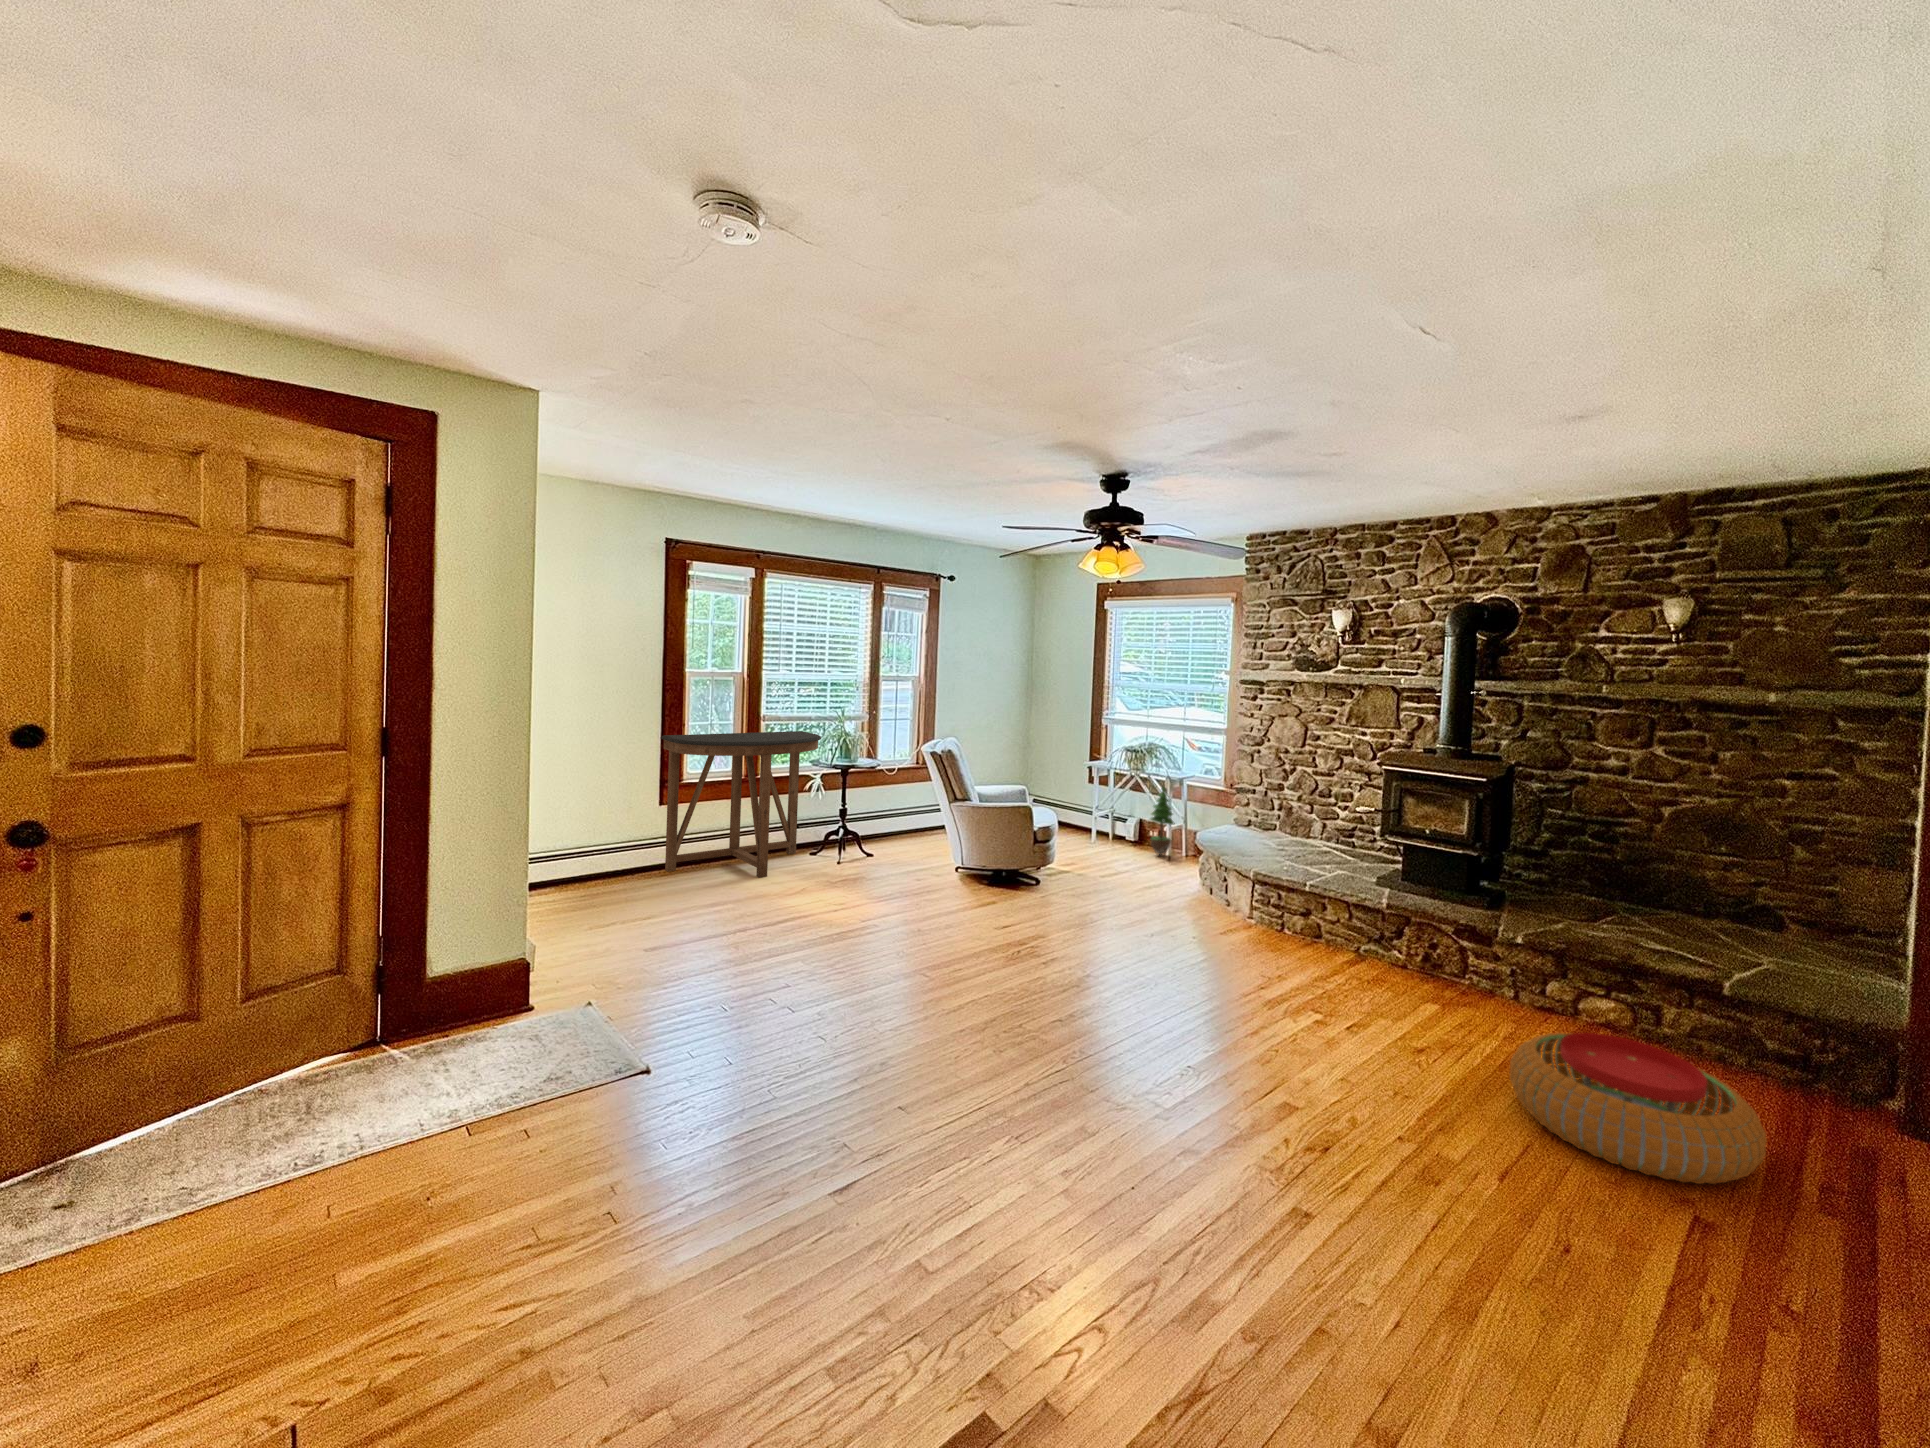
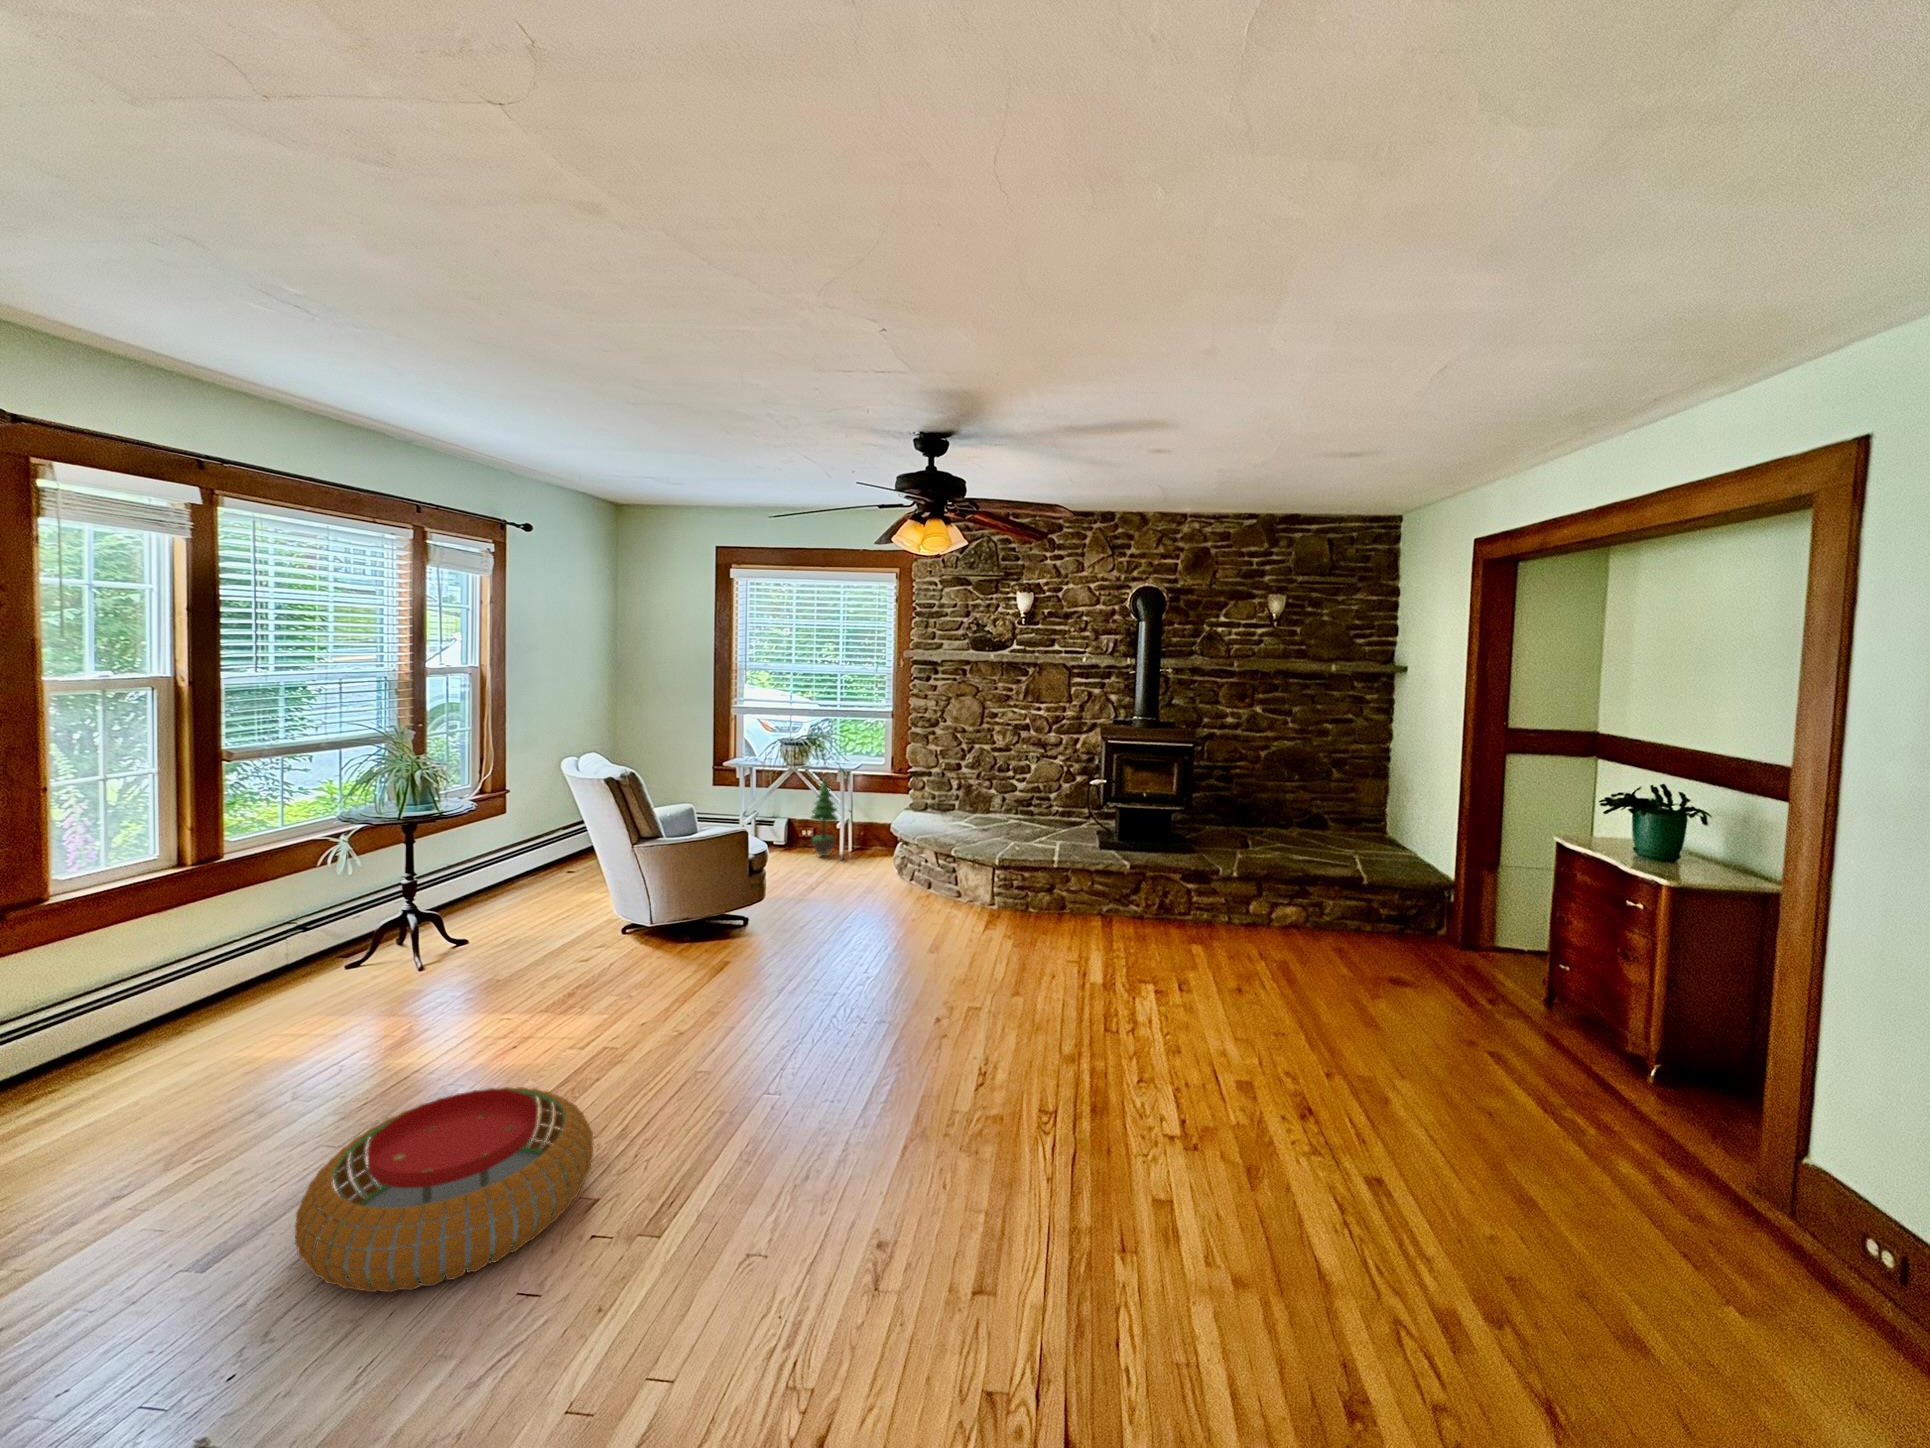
console table: present [661,731,821,878] -> none [13,776,382,1094]
pouf: present [1510,1033,1767,1184] -> present [295,1087,593,1293]

